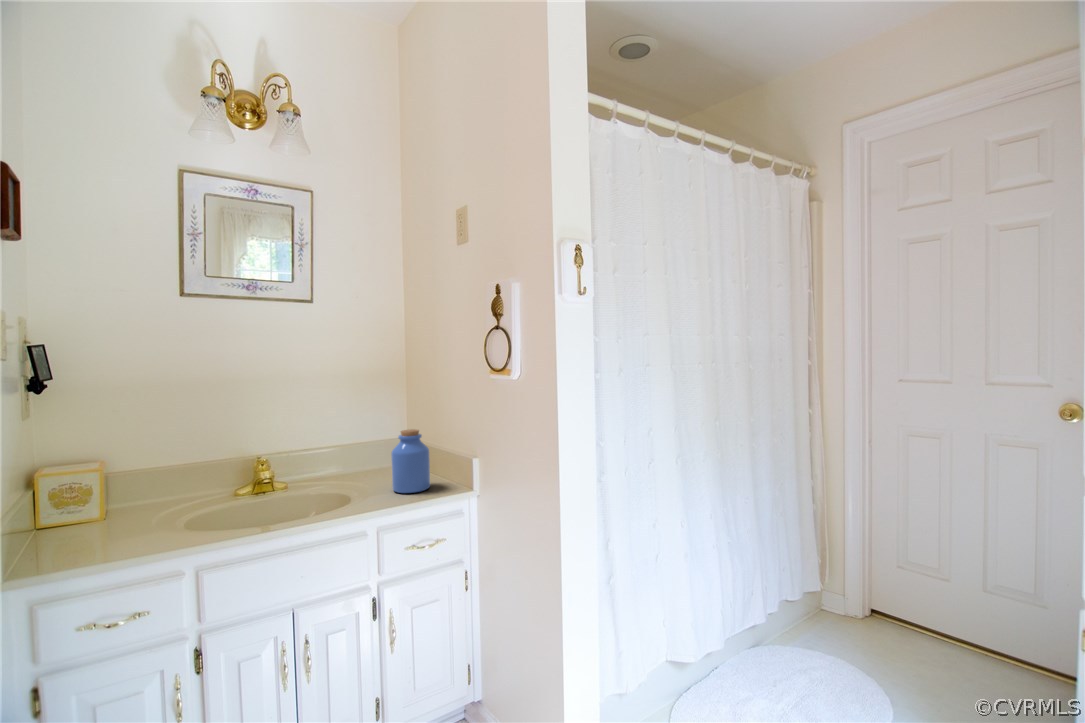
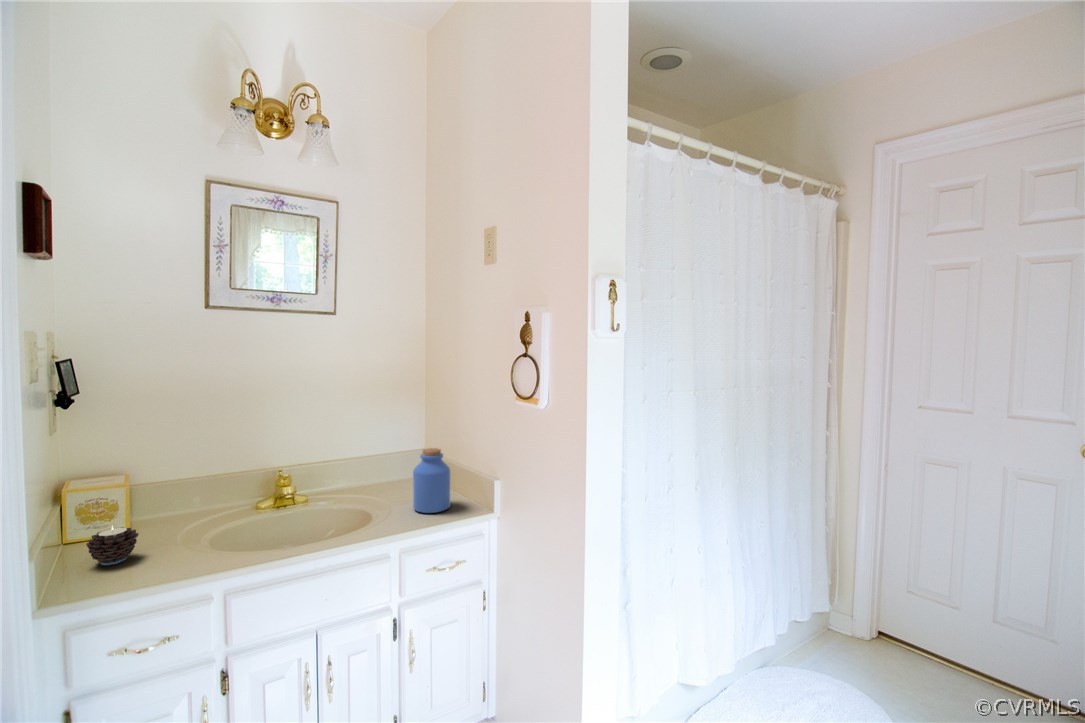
candle: none [56,505,111,545] -> present [86,526,139,565]

